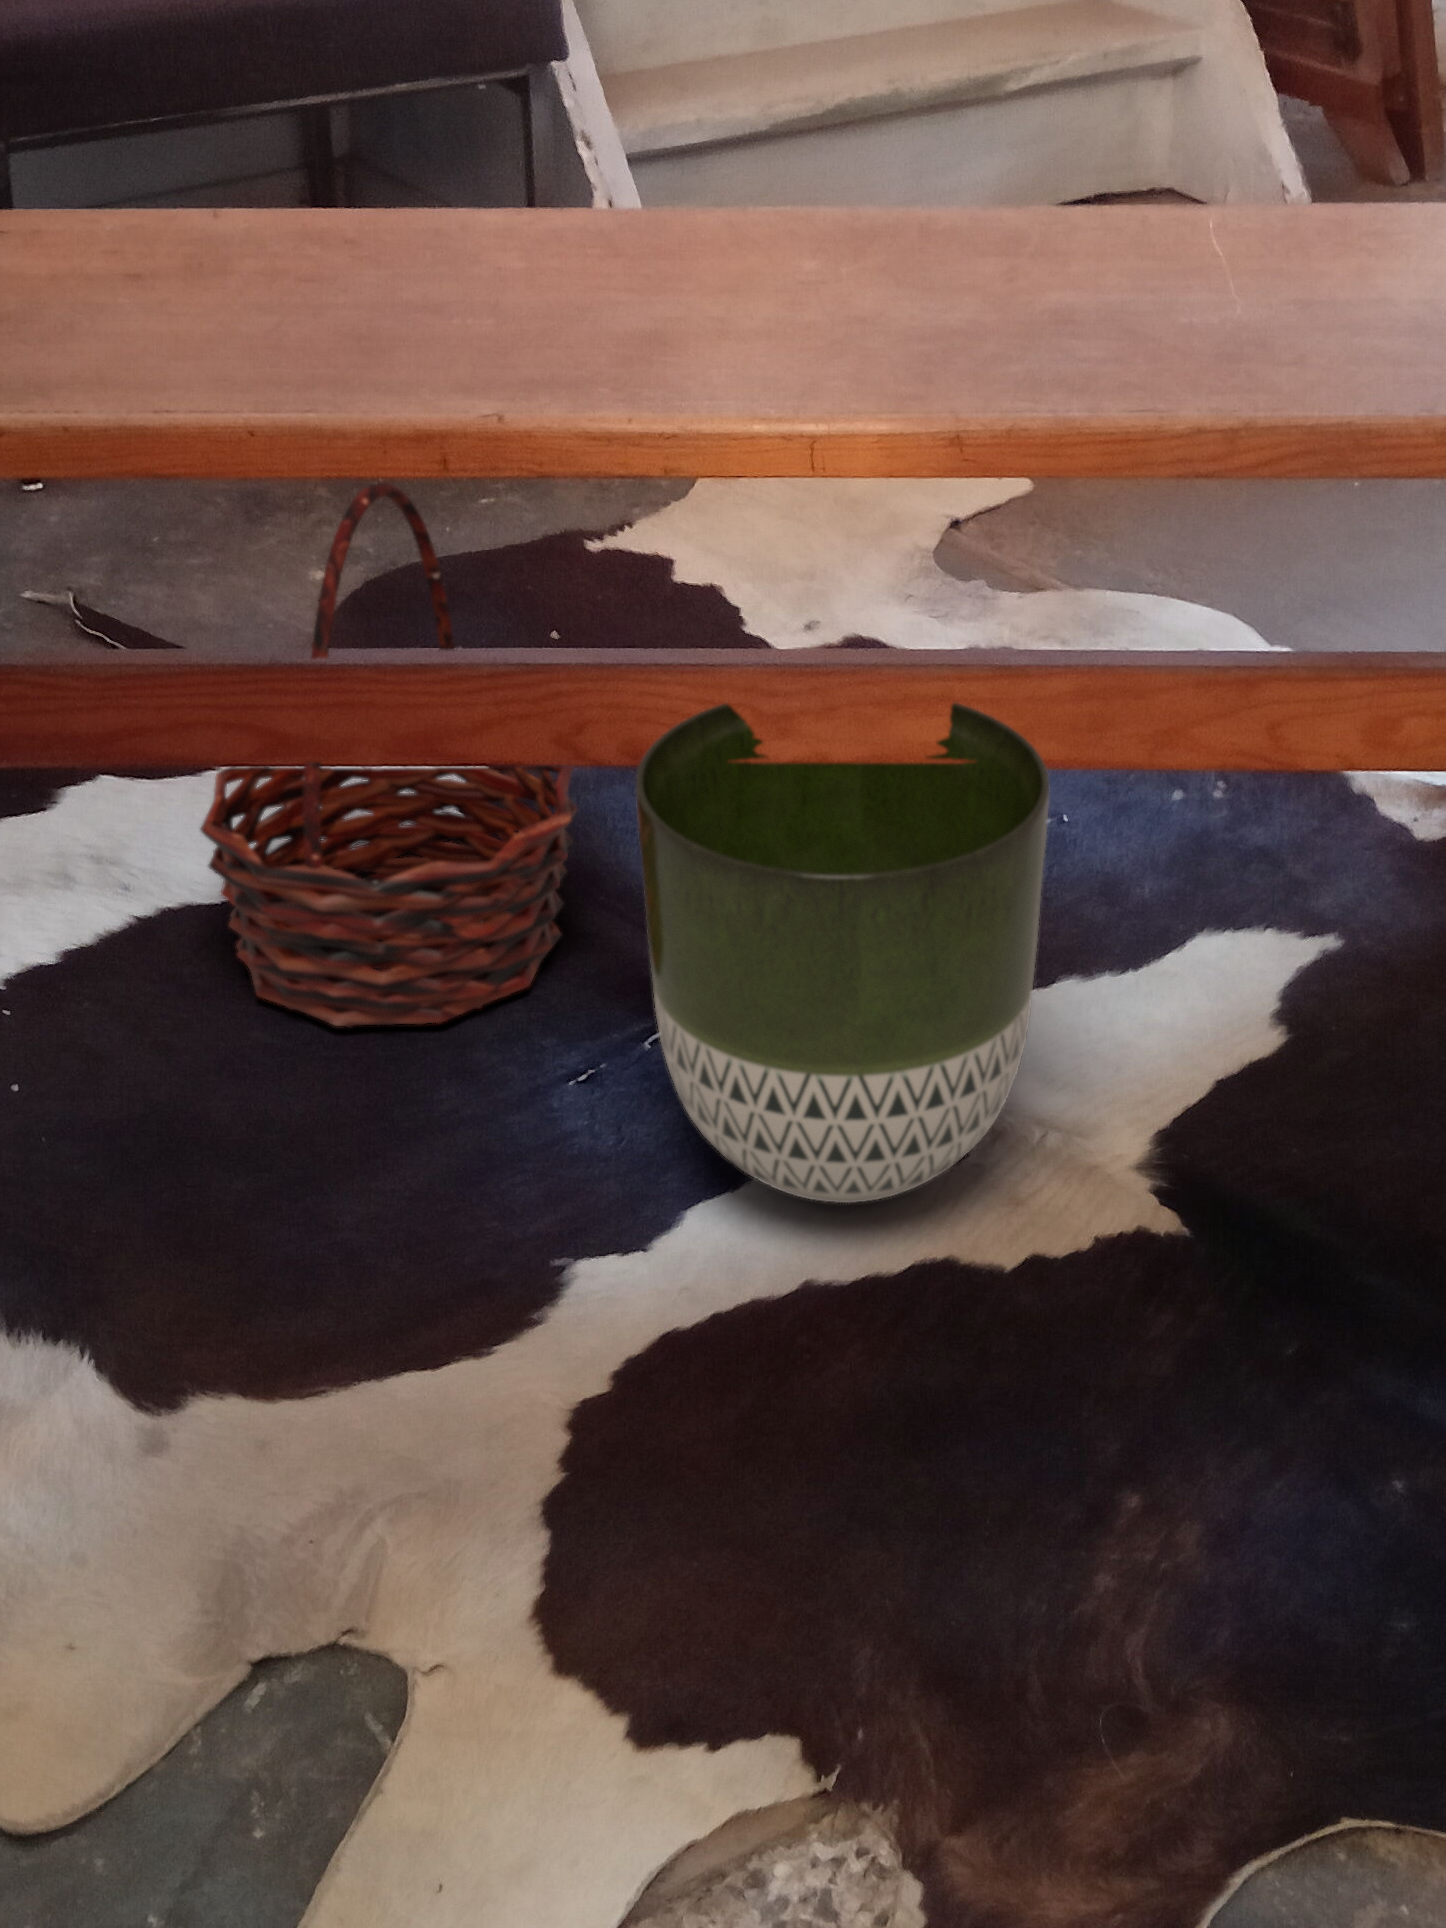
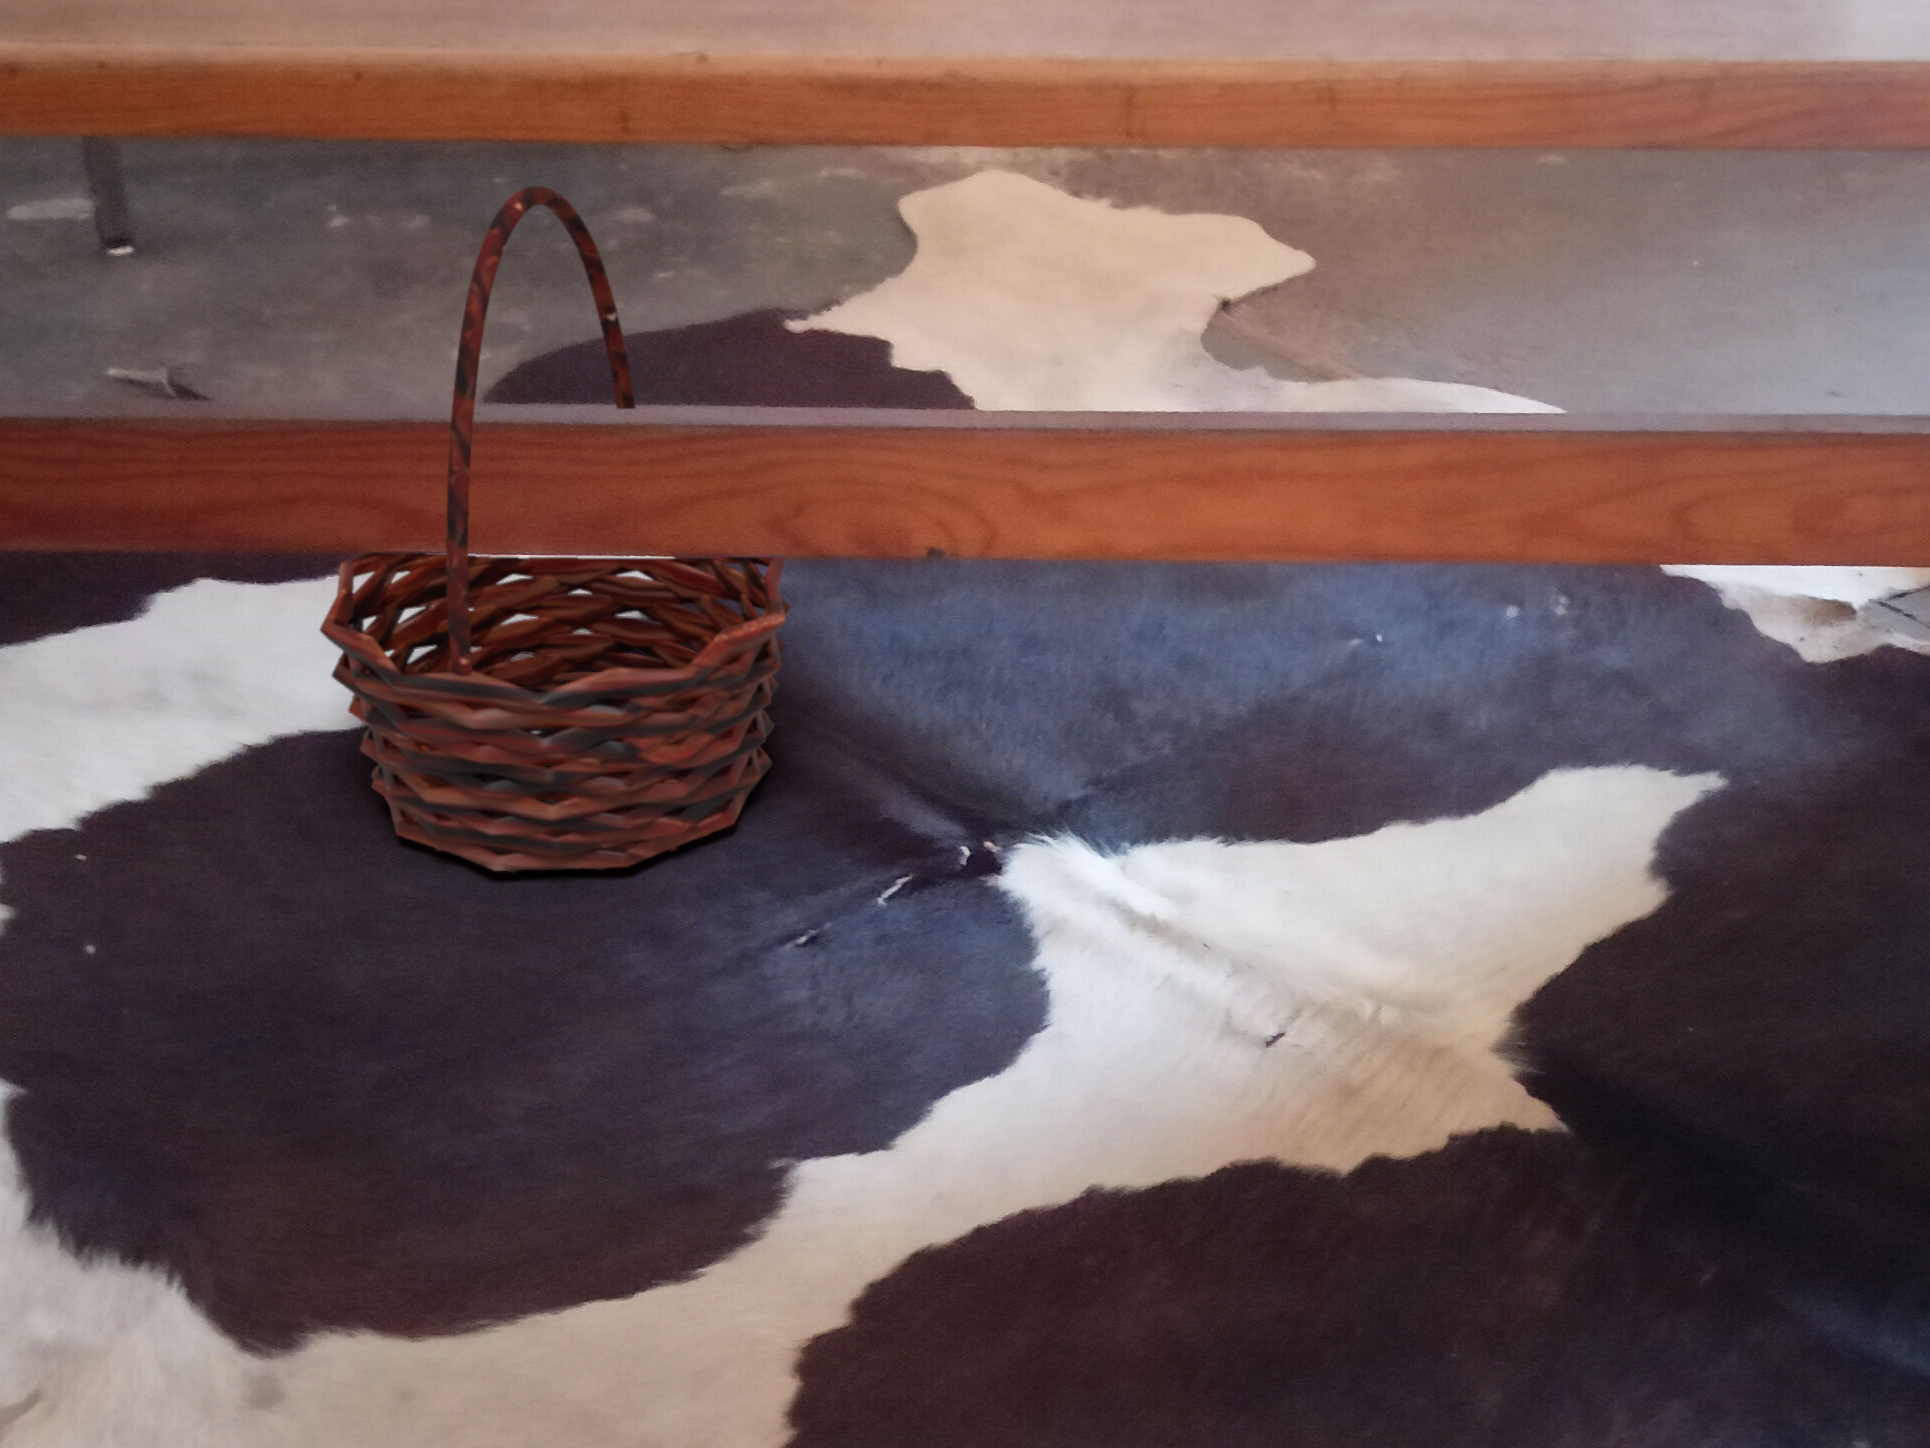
planter: present [636,703,1049,1203] -> none [878,443,1417,1086]

